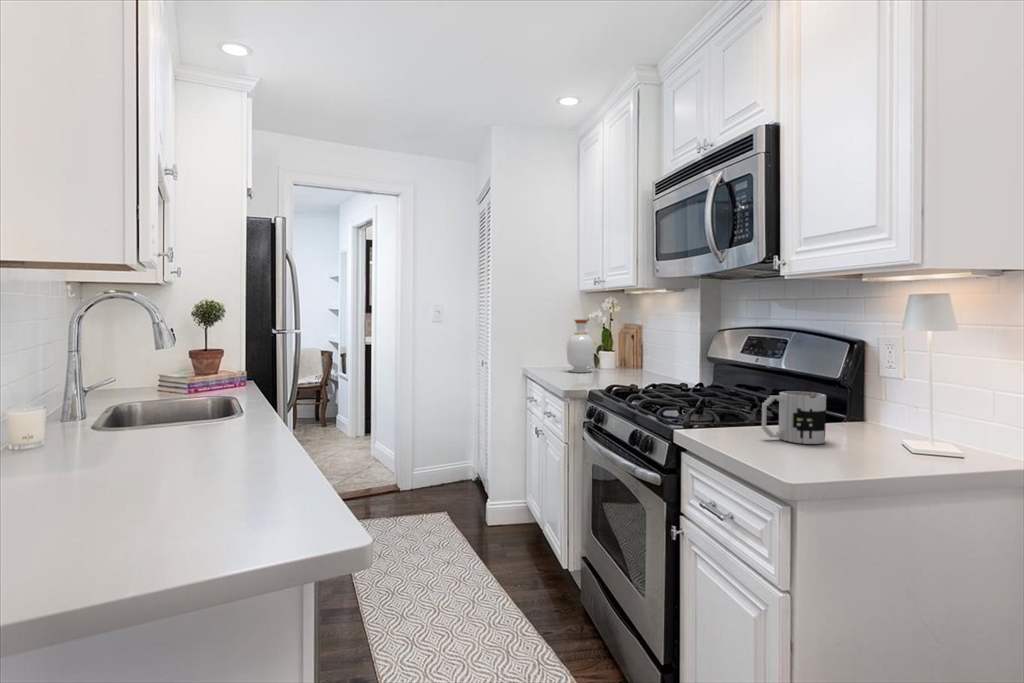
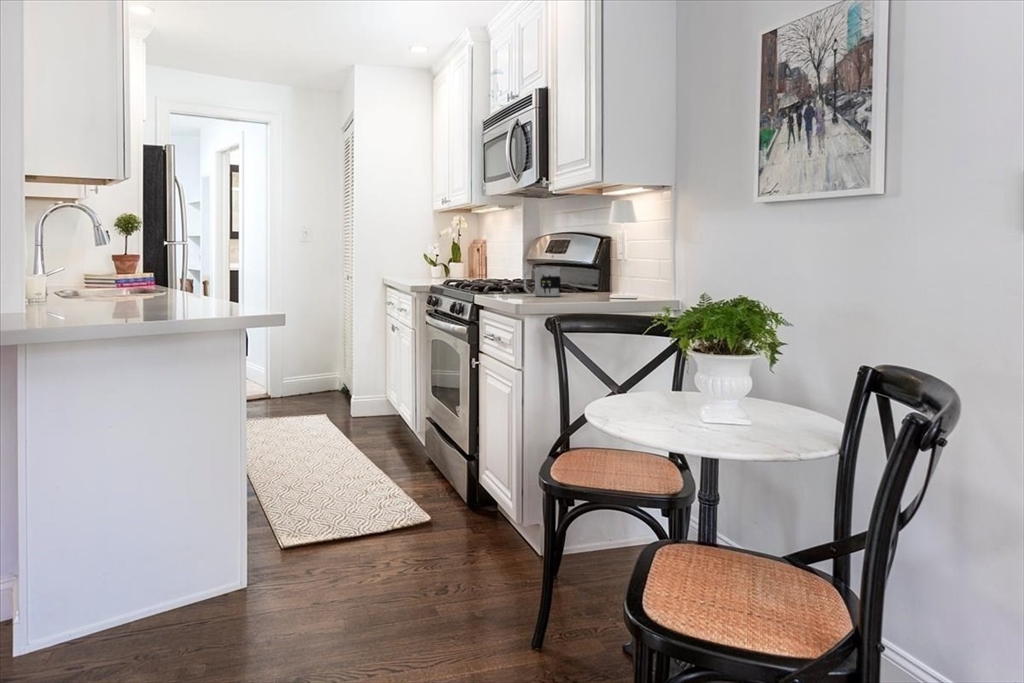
bottle: present [567,320,596,373] -> none [420,234,445,279]

